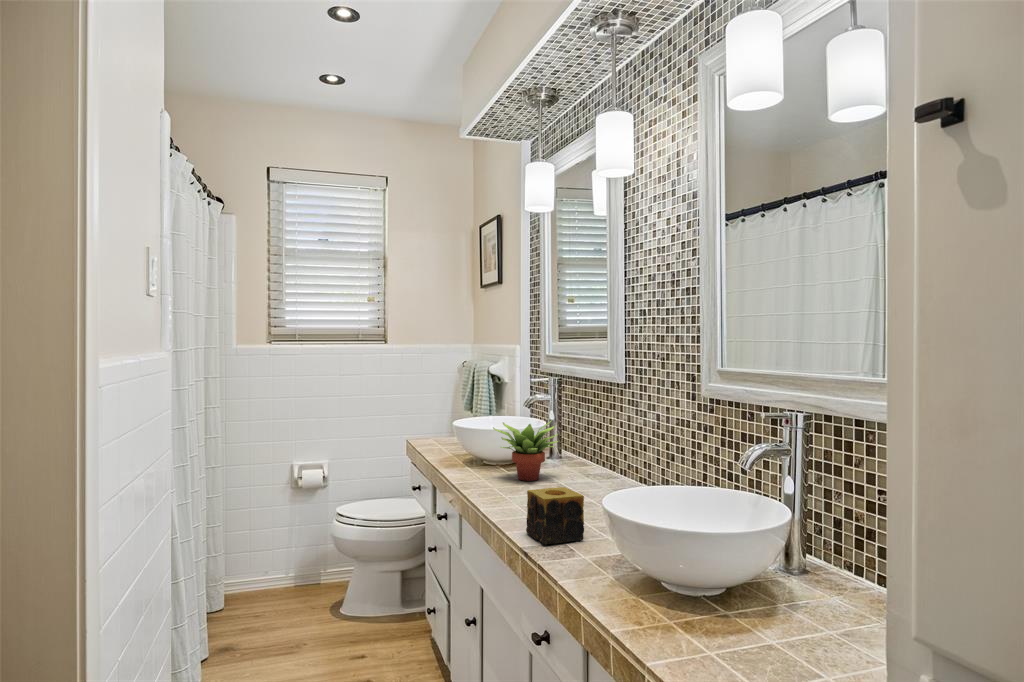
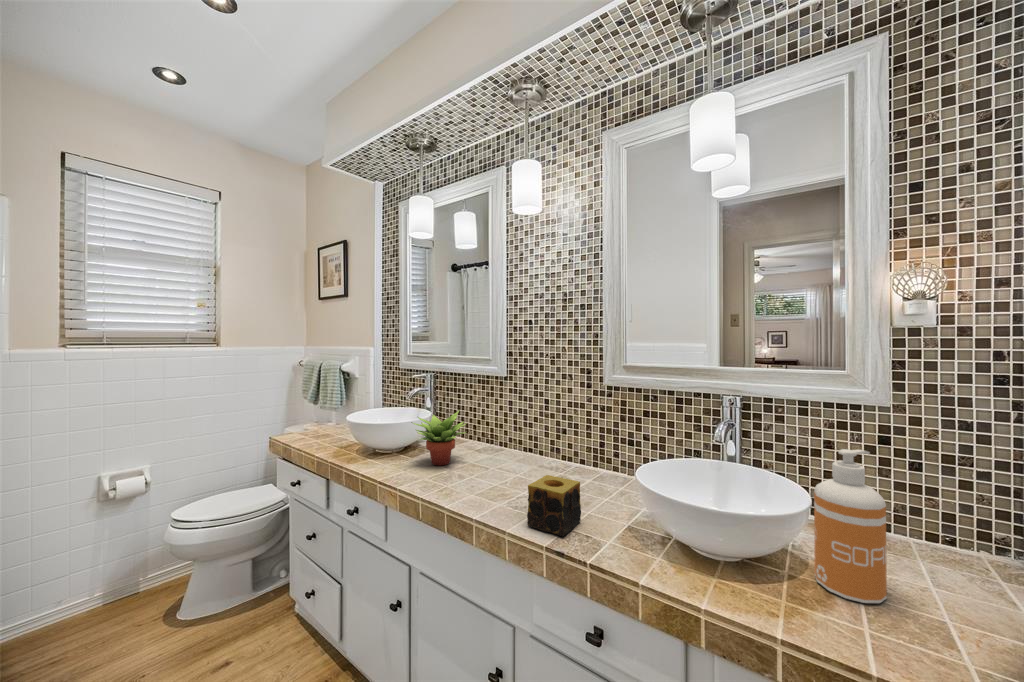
soap dispenser: none [737,468,809,649] -> present [814,449,887,603]

